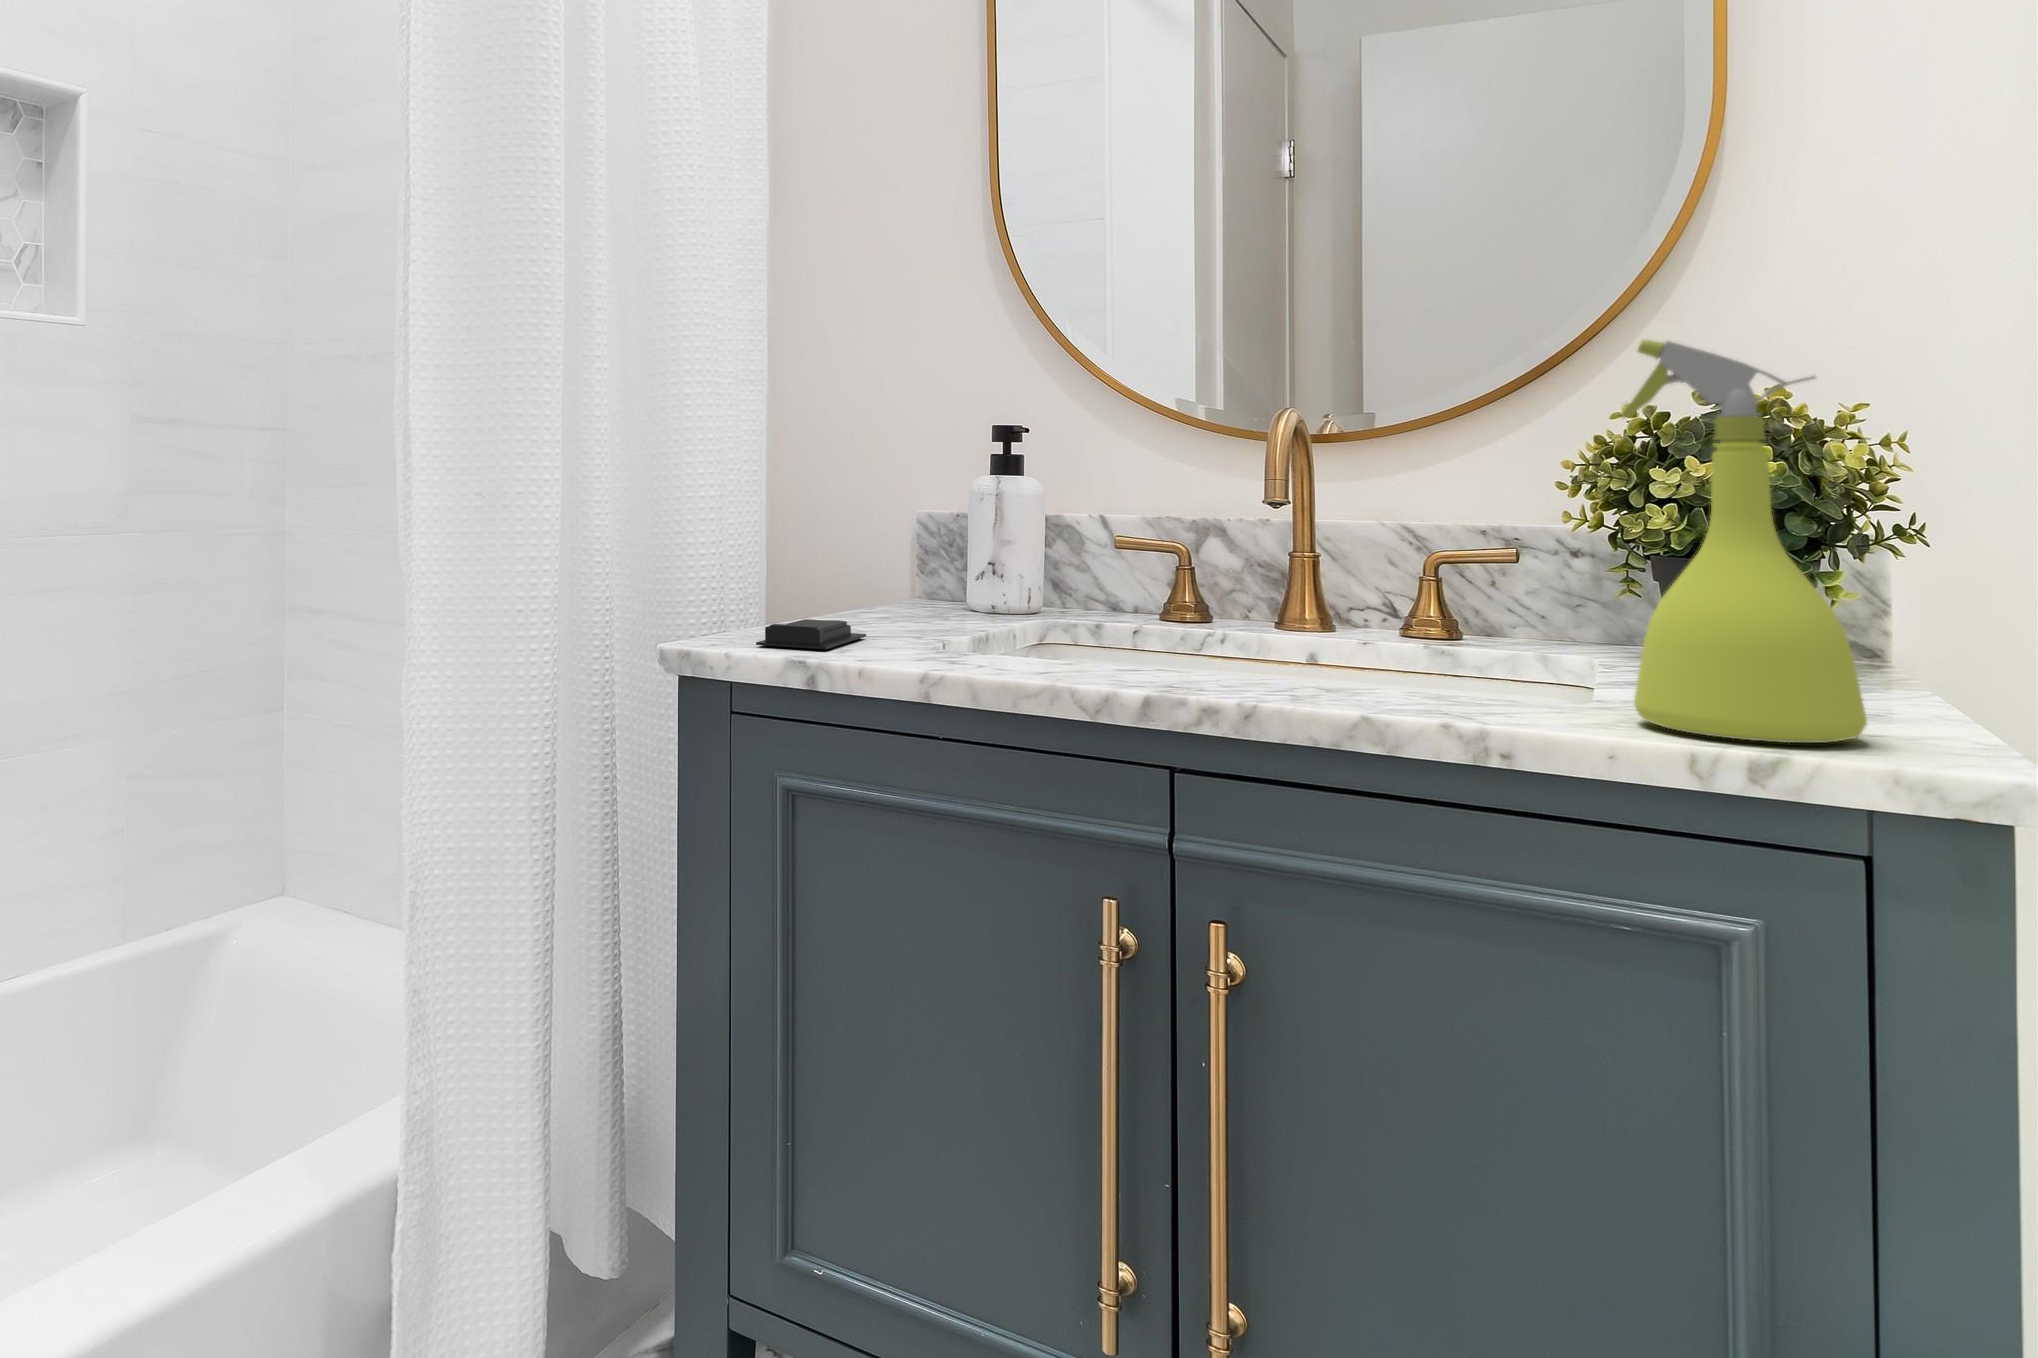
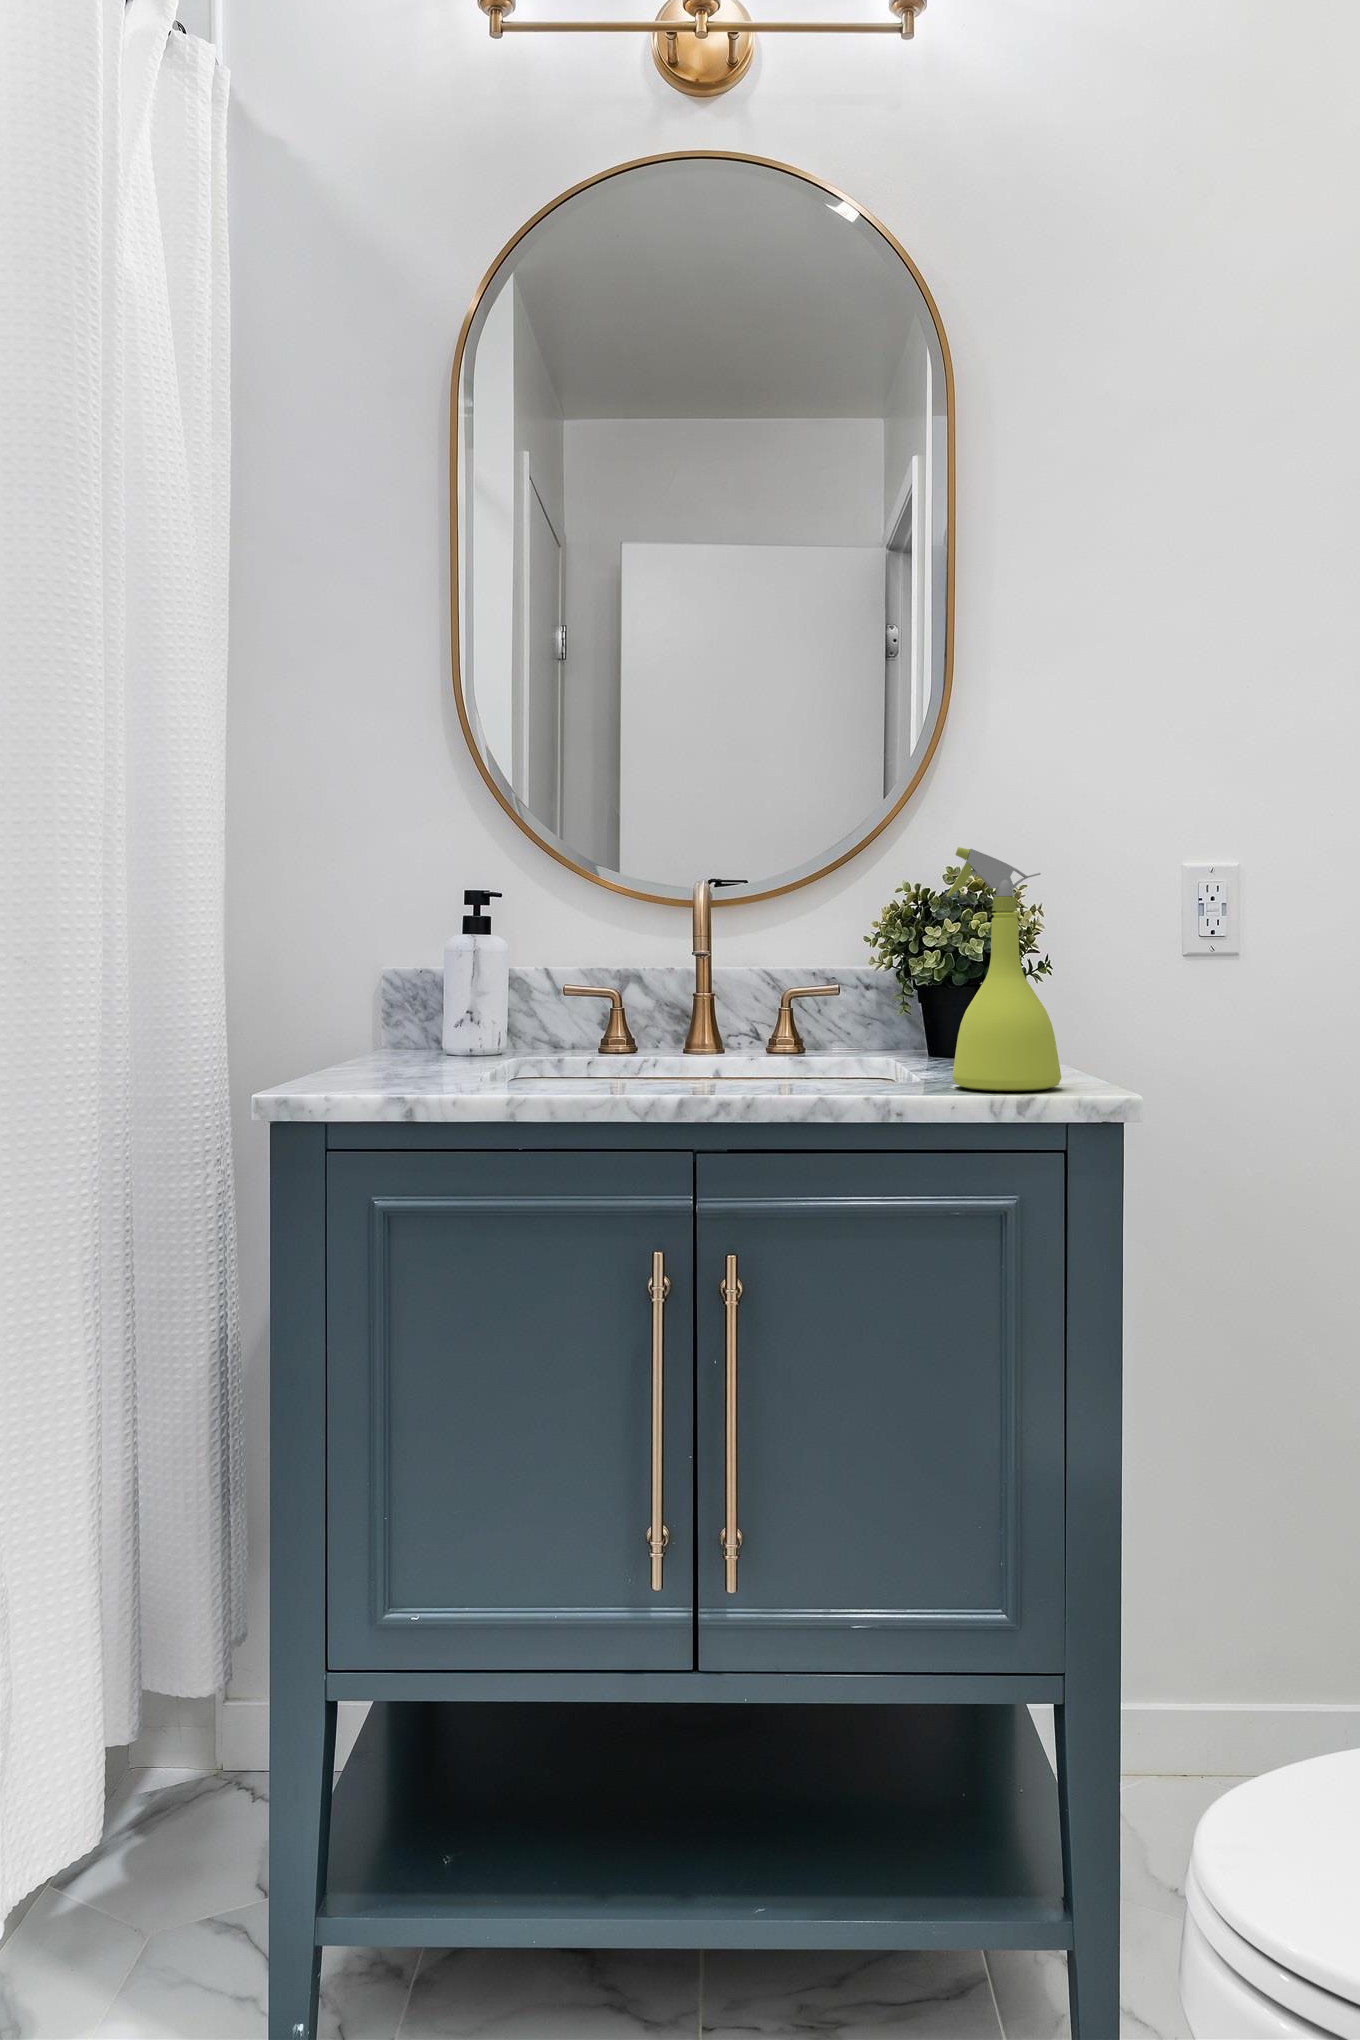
soap bar: present [756,619,866,649] -> none [332,1065,403,1089]

